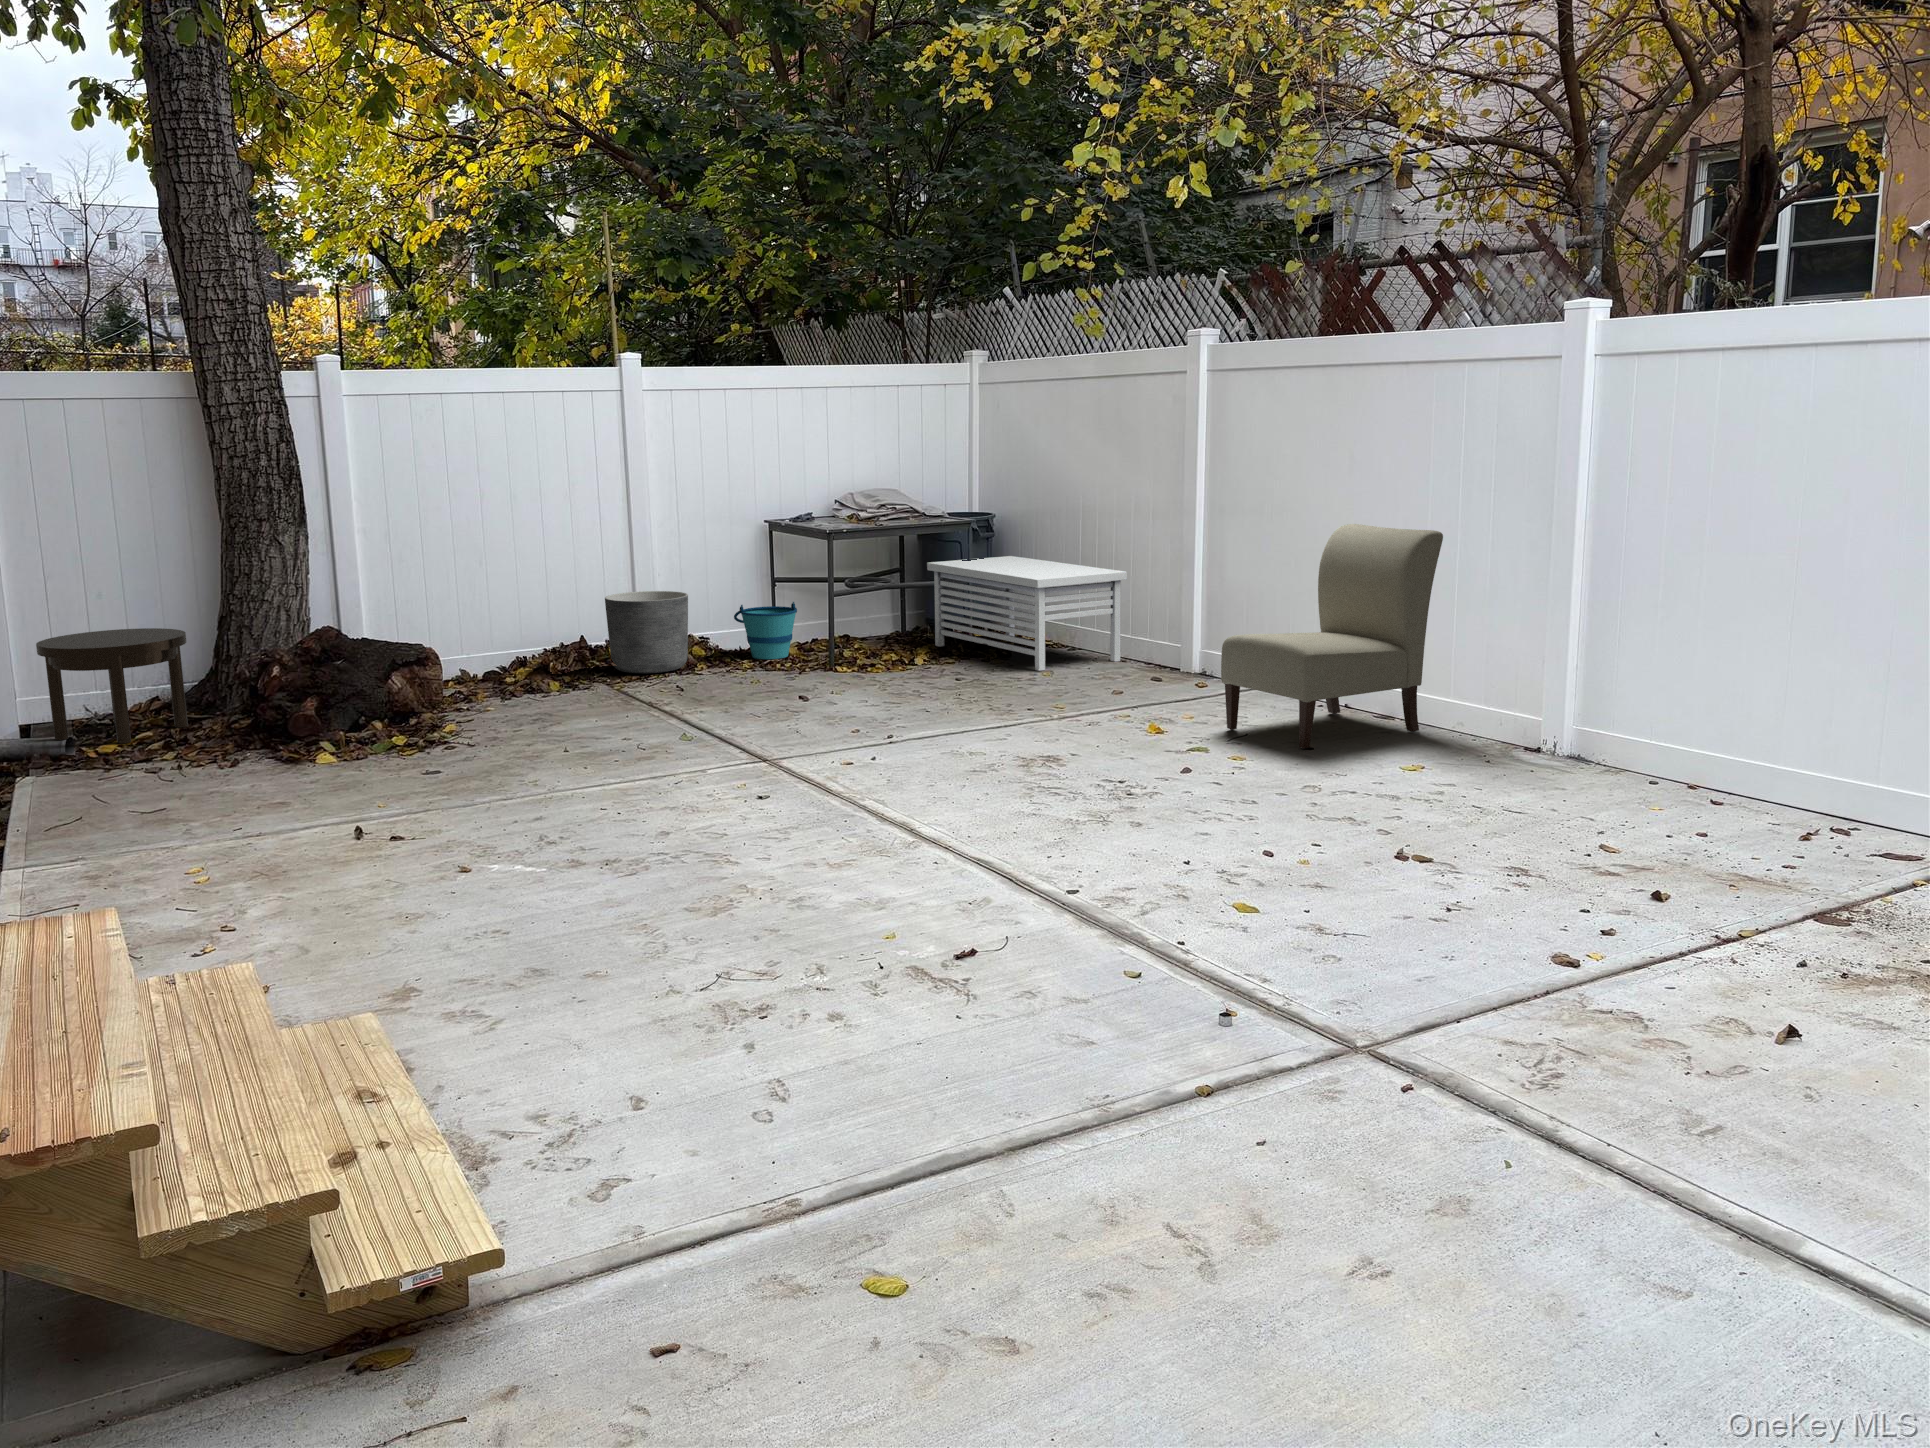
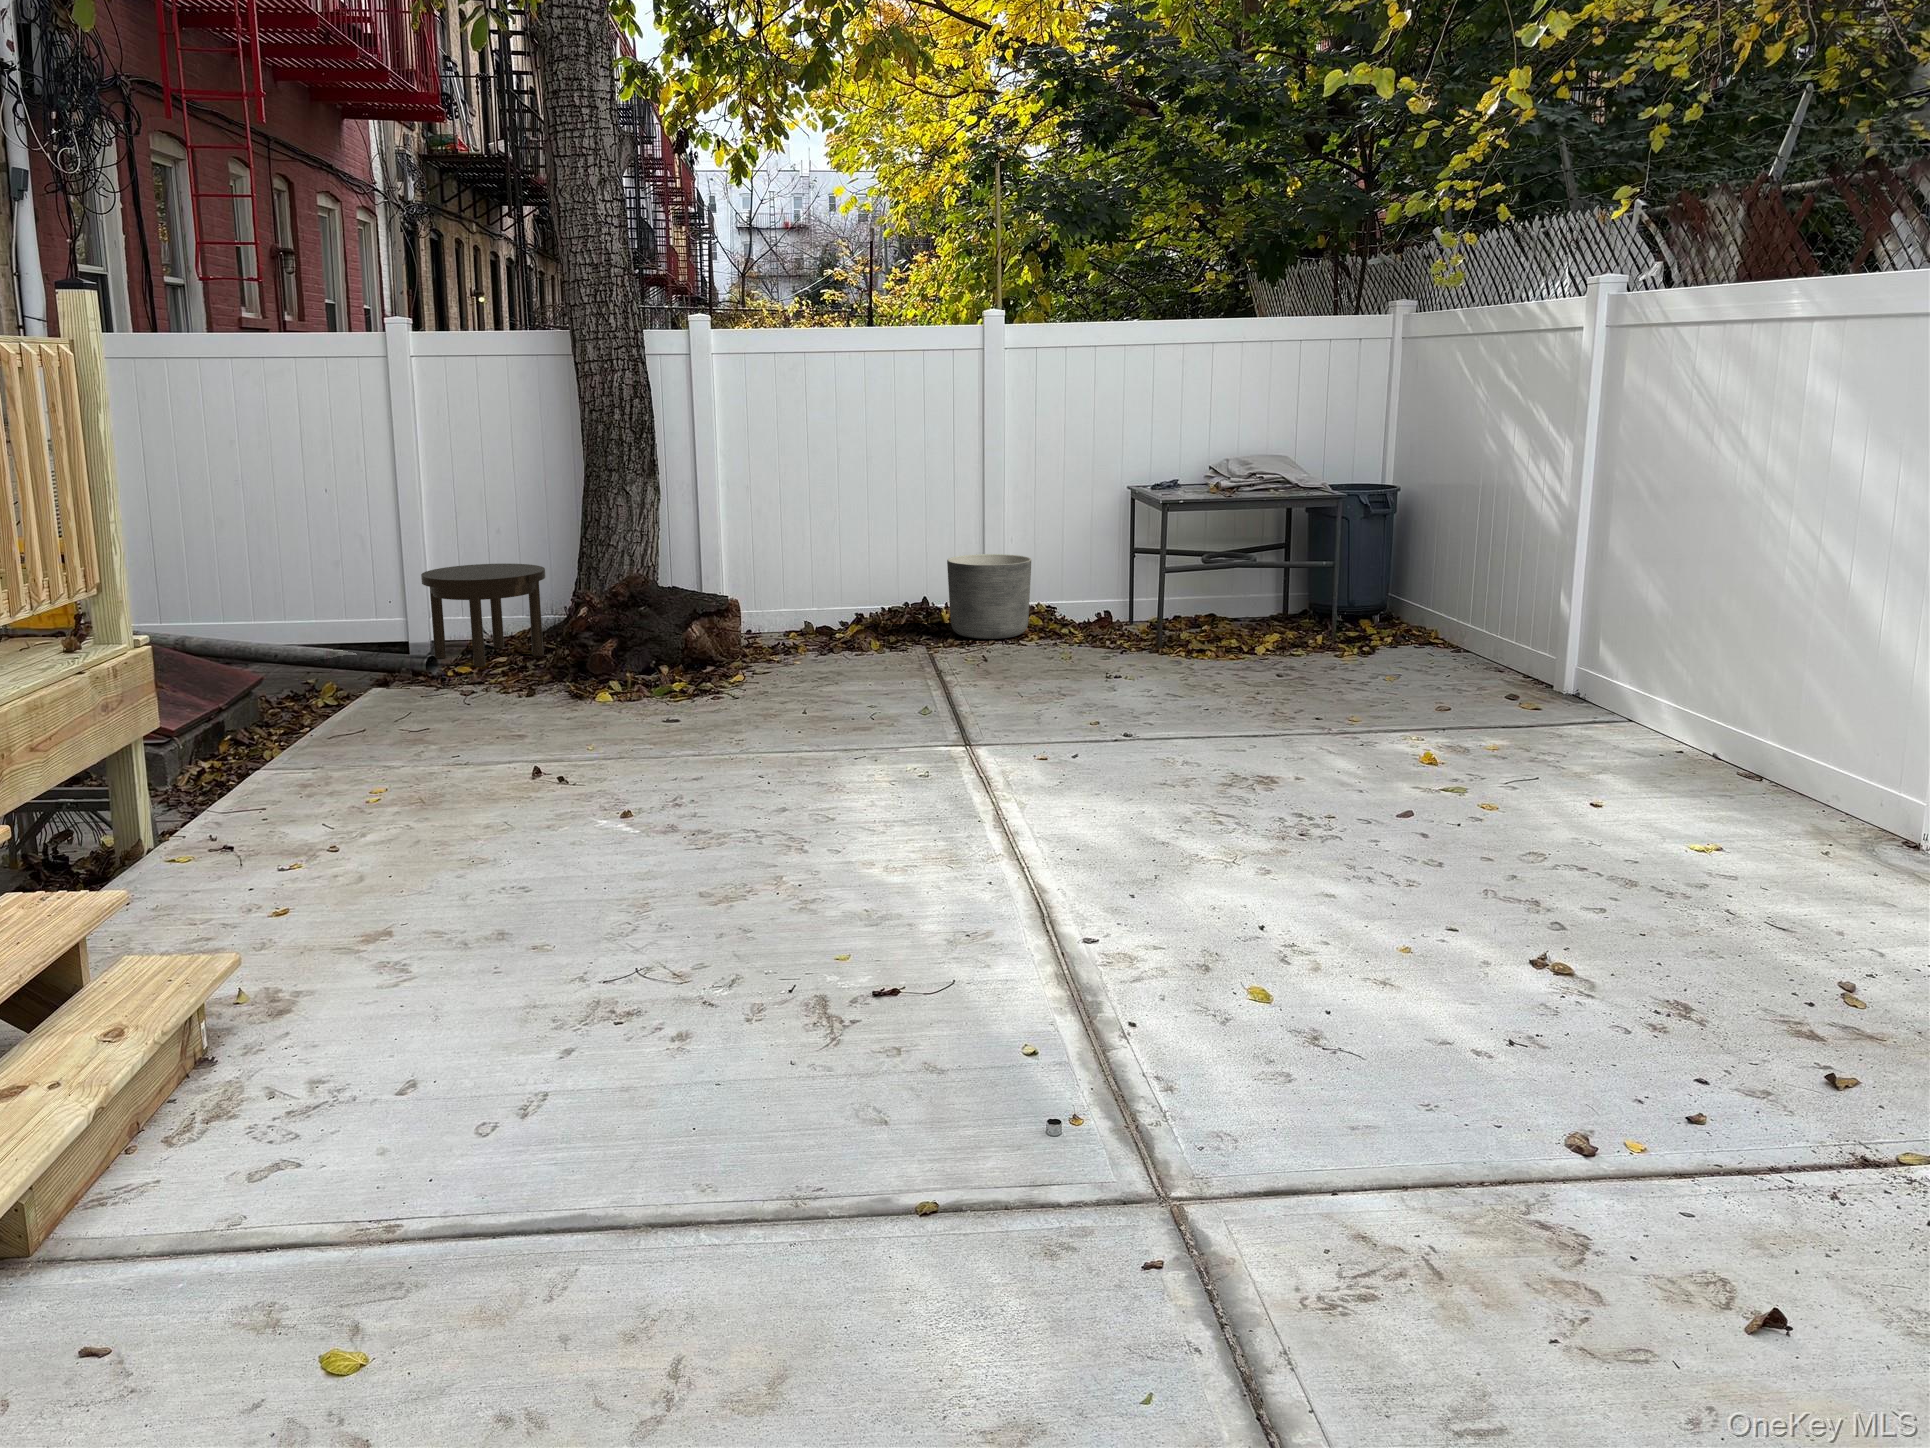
chair: present [1221,524,1443,749] -> none [1517,527,1826,803]
storage bench: present [927,556,1127,671] -> none [1305,537,1513,672]
bucket: present [734,602,797,659] -> none [1089,574,1156,633]

